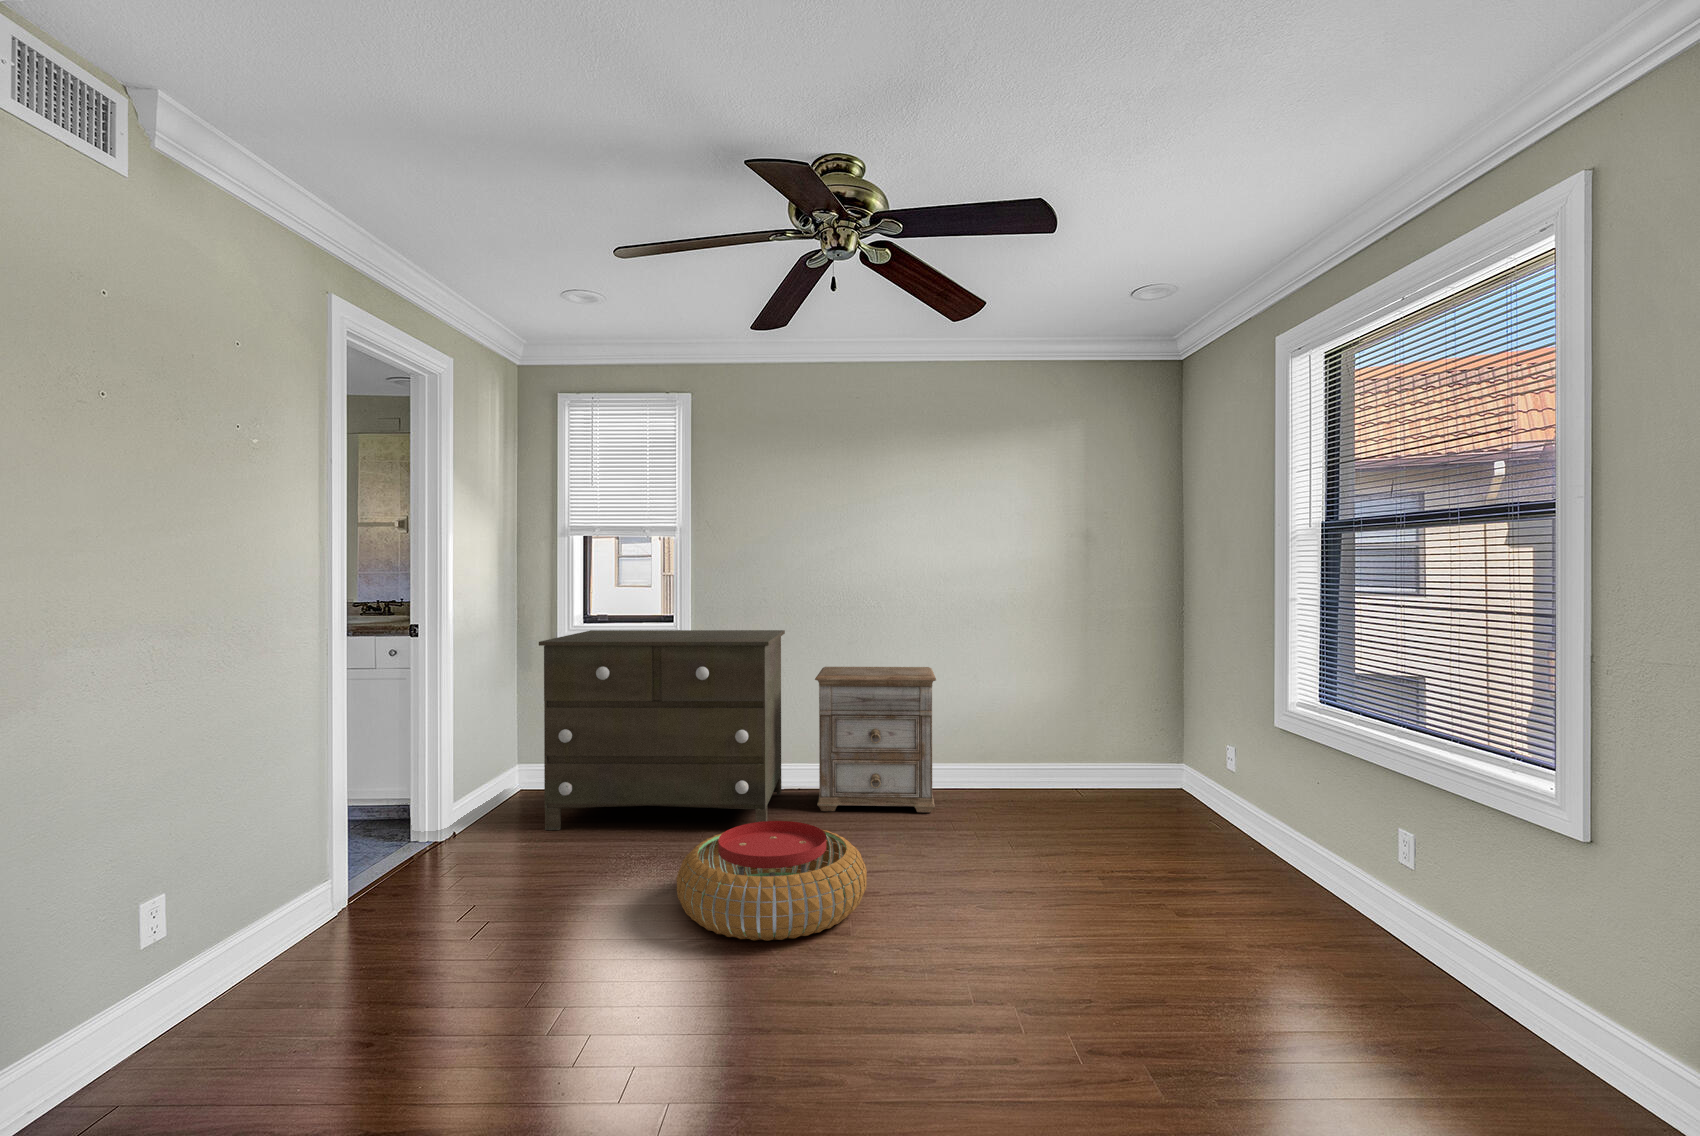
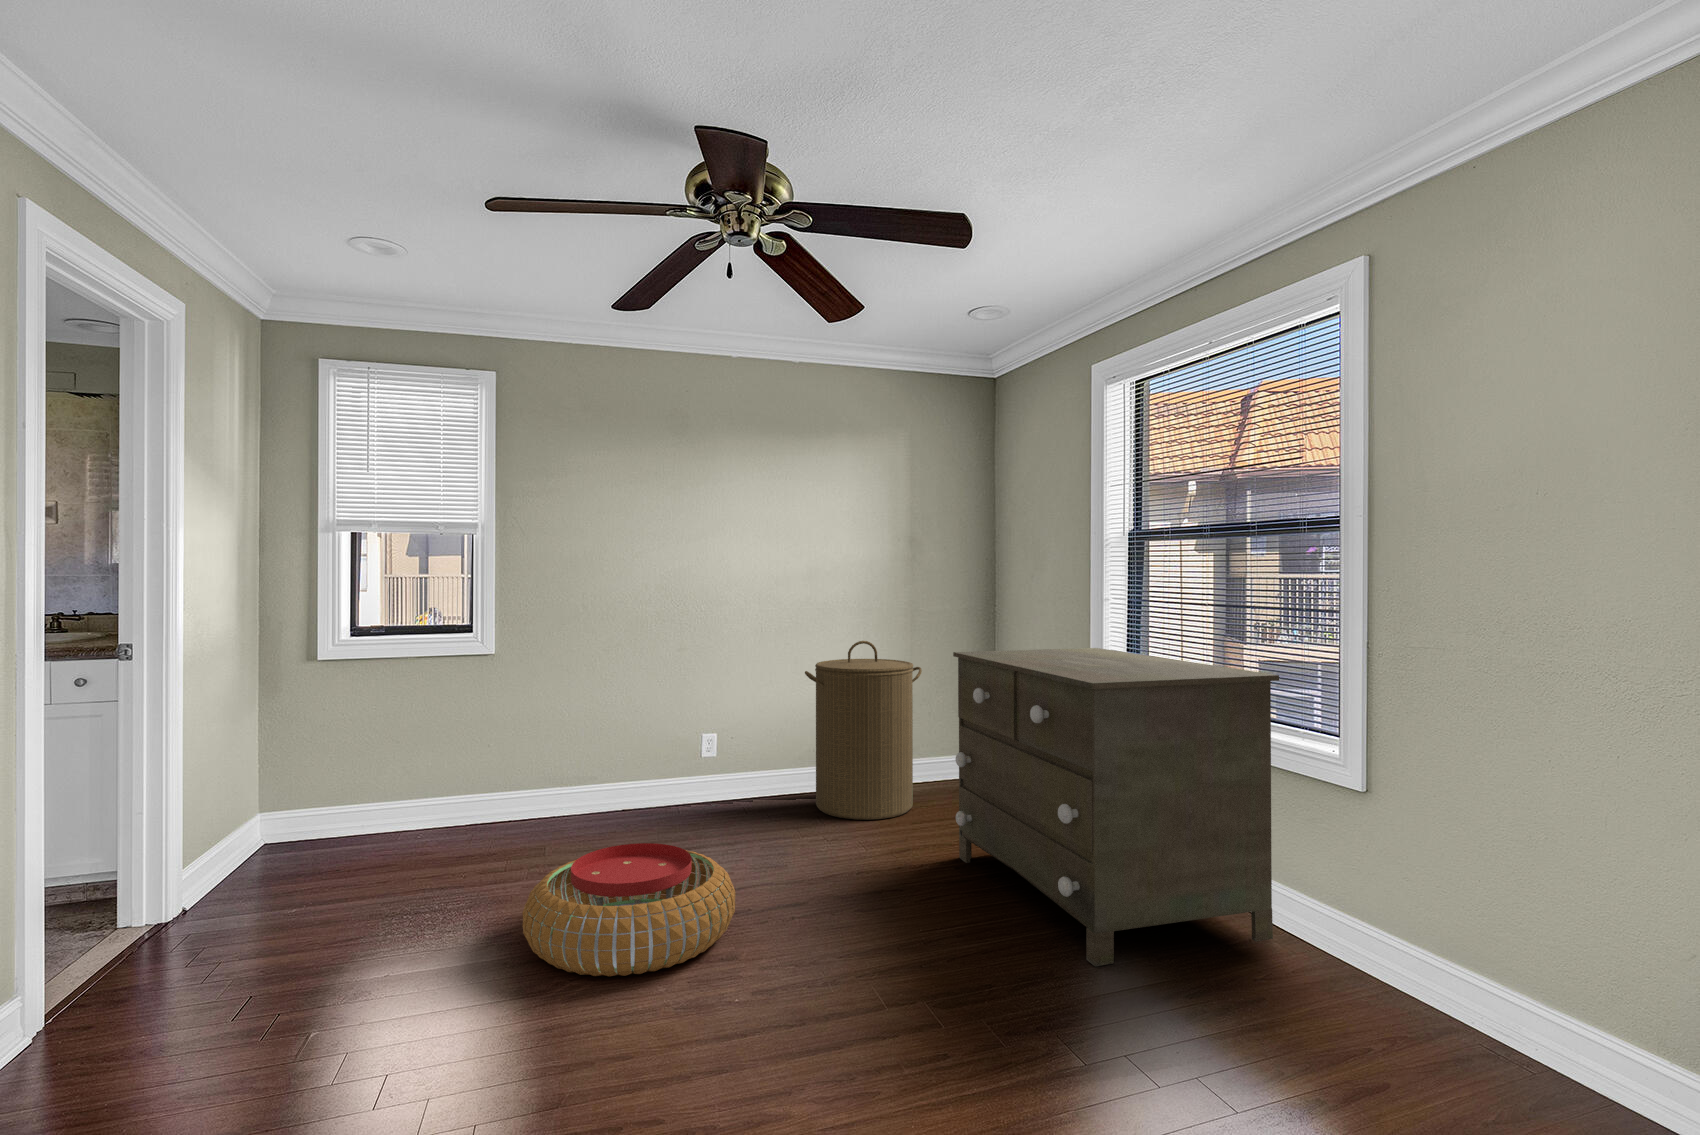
dresser: present [539,630,785,830] -> present [953,648,1279,966]
laundry hamper: none [972,638,1095,819] -> present [805,641,922,820]
nightstand: present [815,667,936,812] -> none [643,673,773,831]

